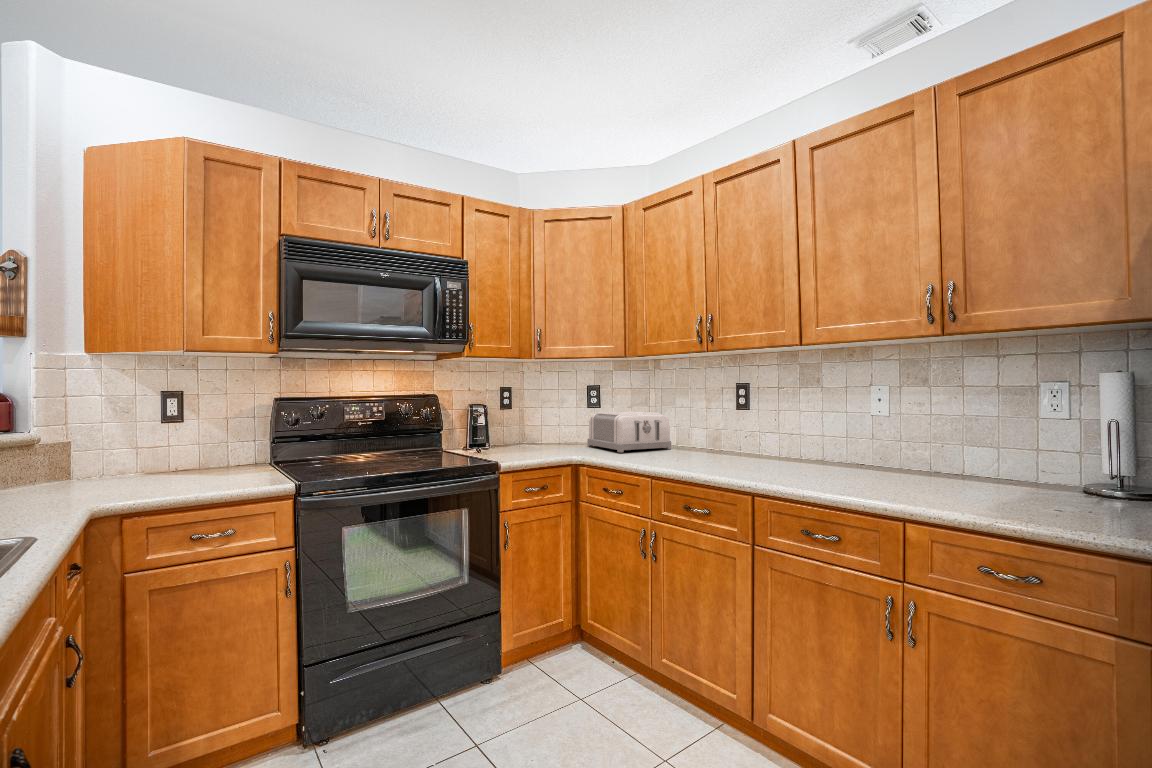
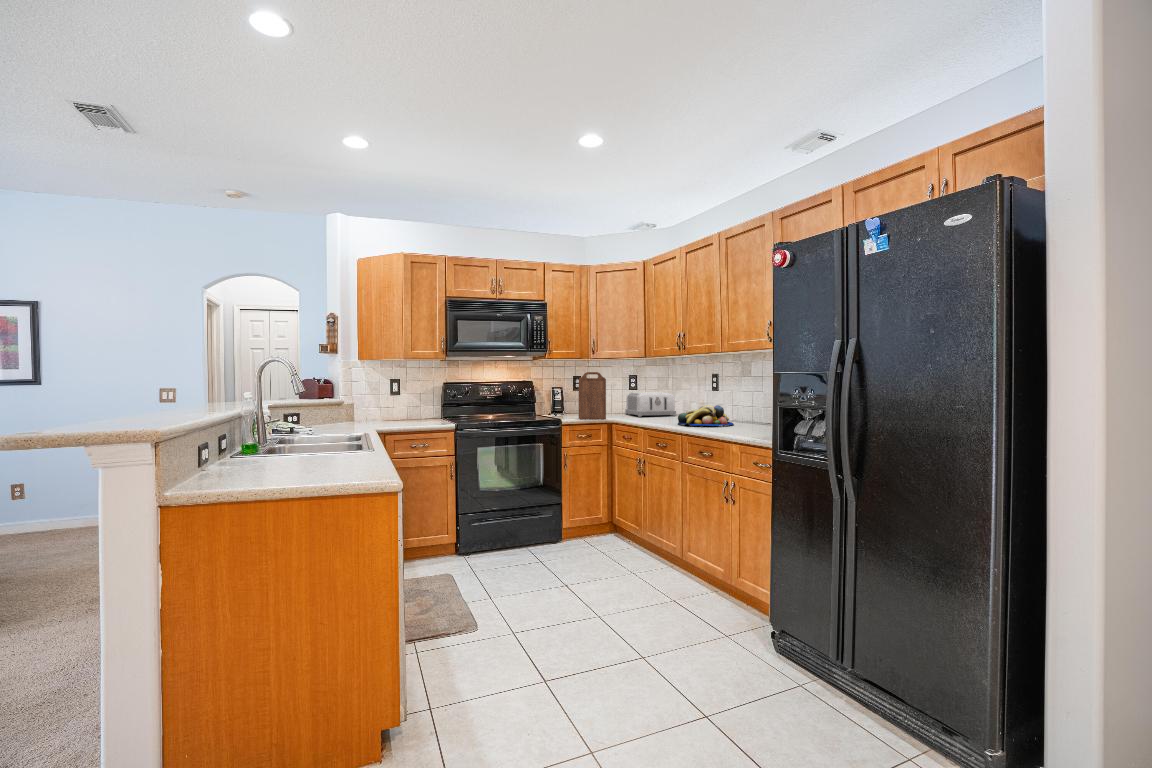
cutting board: none [526,380,572,460] -> present [579,372,606,419]
fruit bowl: none [713,437,808,476] -> present [678,405,733,426]

